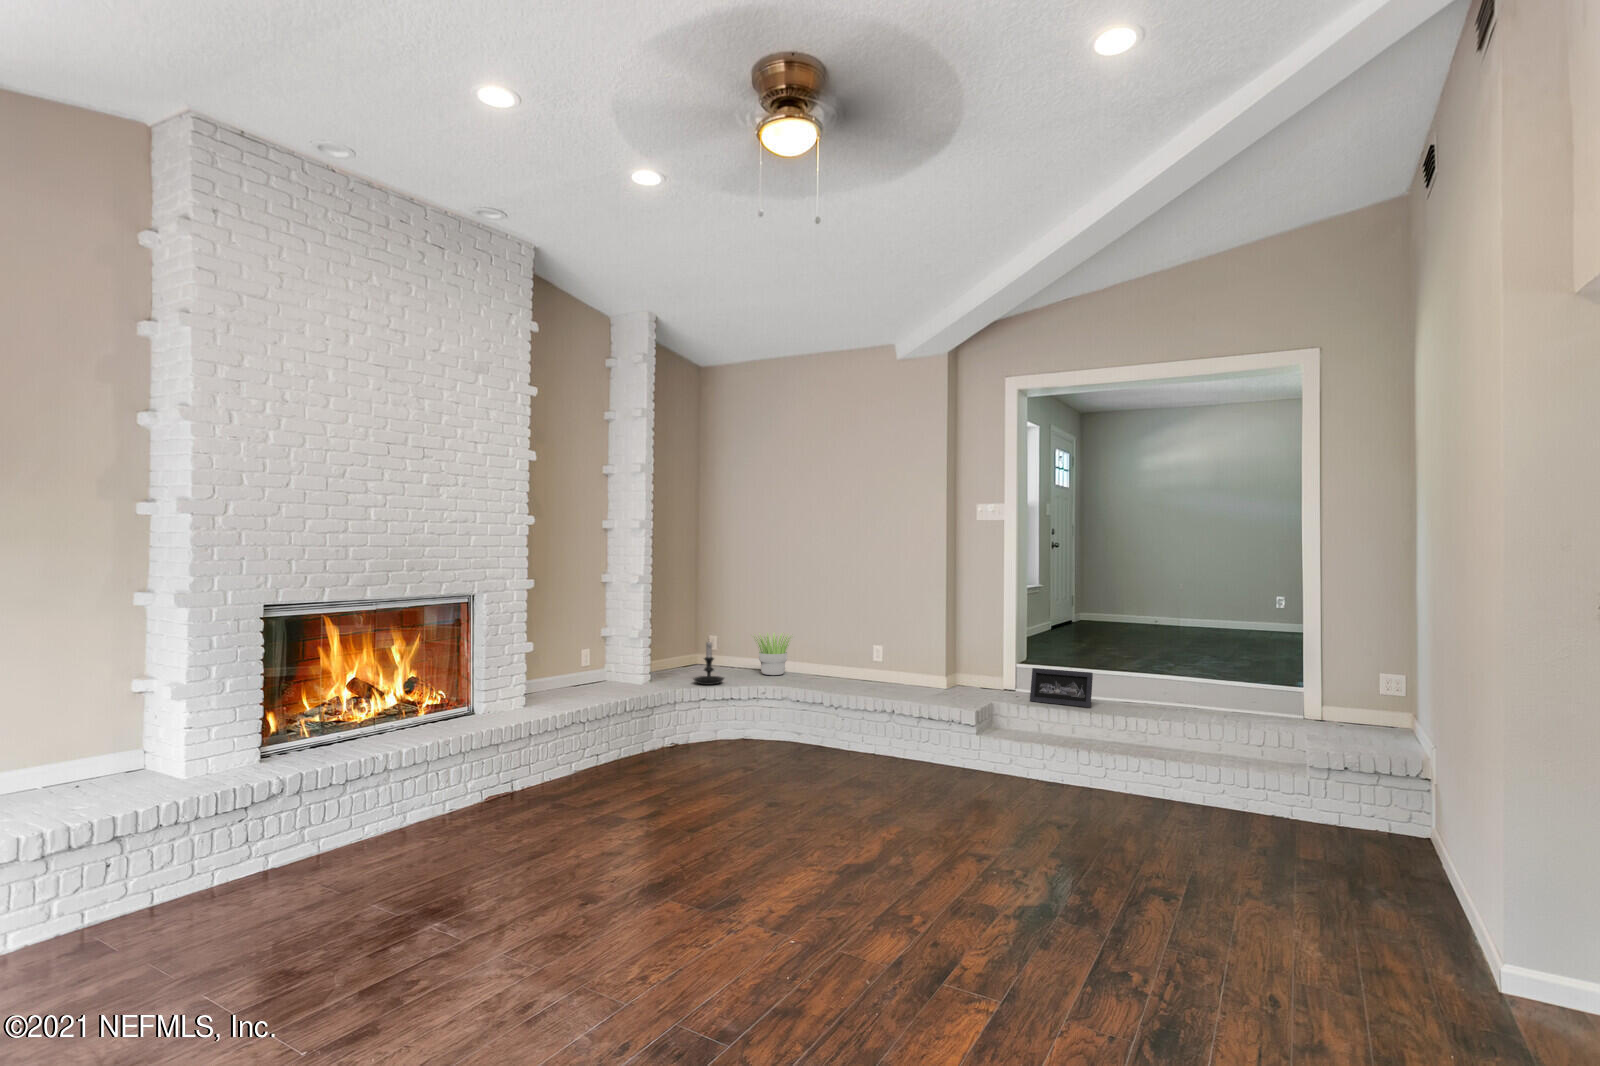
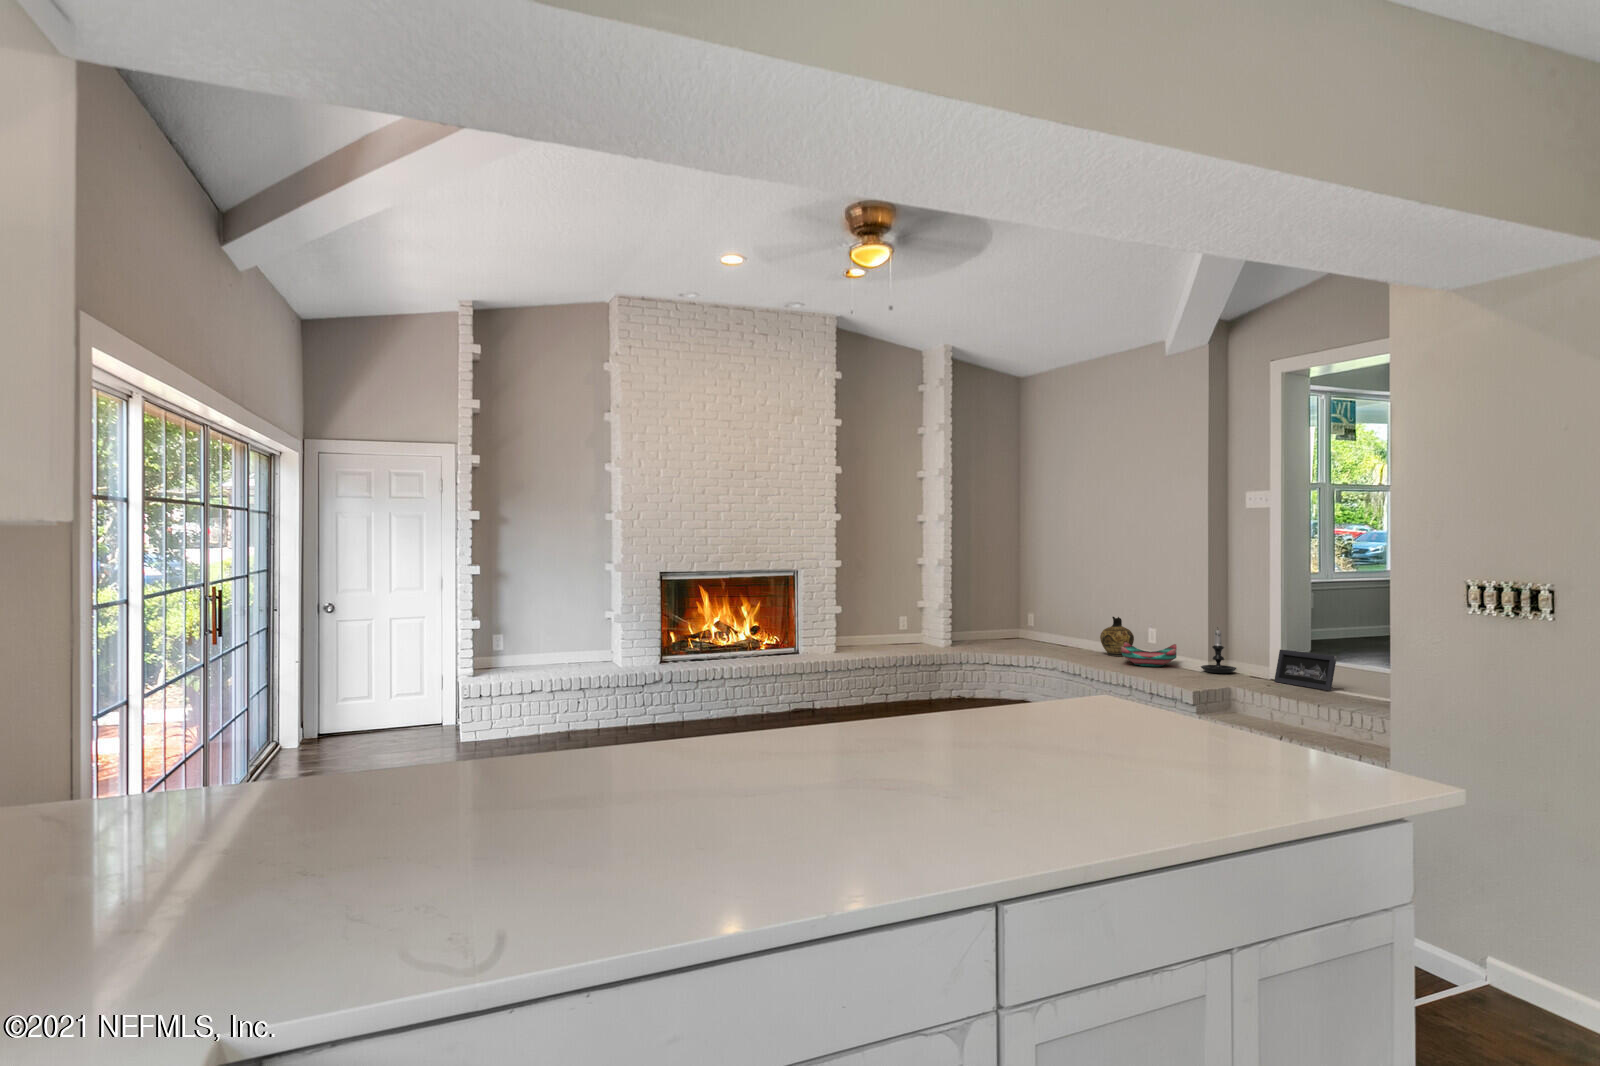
potted plant: present [756,633,791,675] -> none [1042,609,1086,648]
ceramic jug: none [824,638,859,682] -> present [1100,617,1134,656]
candle holder: present [694,642,724,685] -> present [1201,630,1236,674]
decorative bowl: none [861,666,926,693] -> present [1121,642,1177,667]

